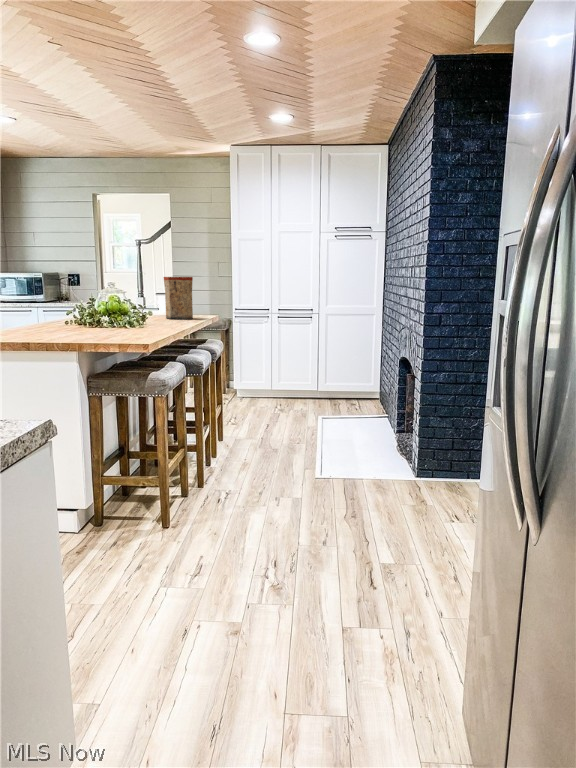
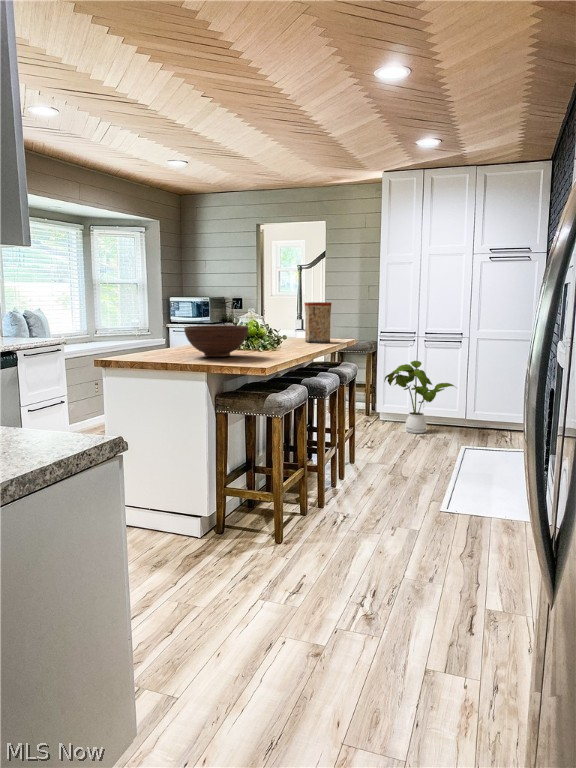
fruit bowl: none [43,300,118,335] -> present [184,325,249,357]
house plant: none [242,336,313,408] -> present [384,361,454,433]

